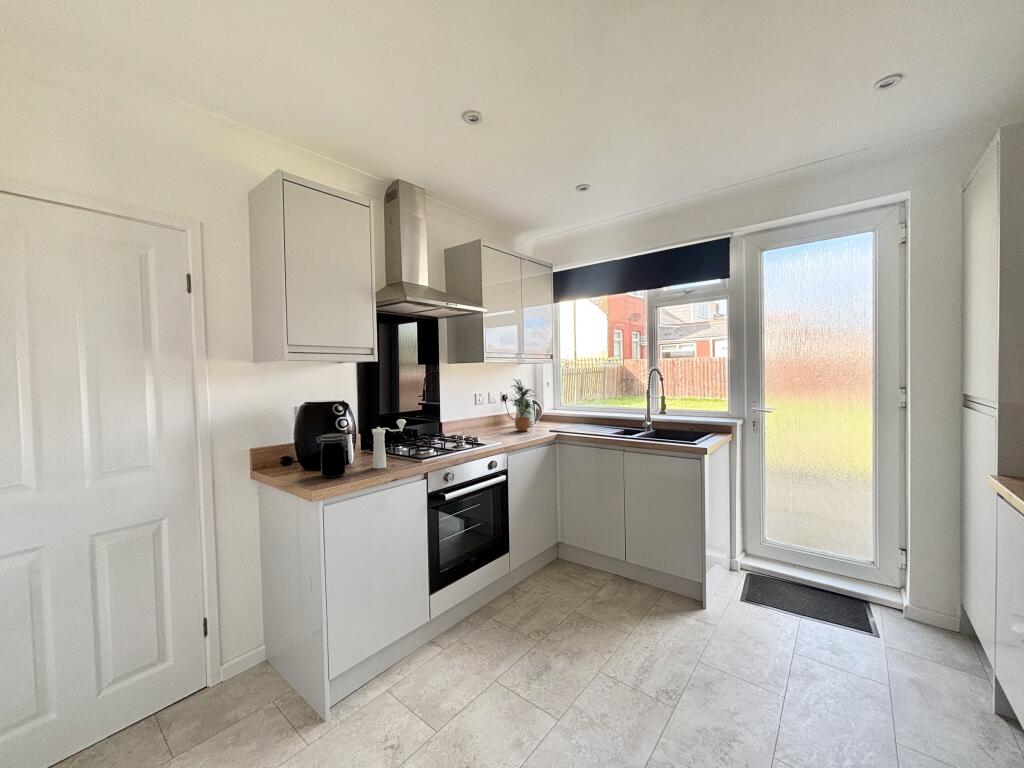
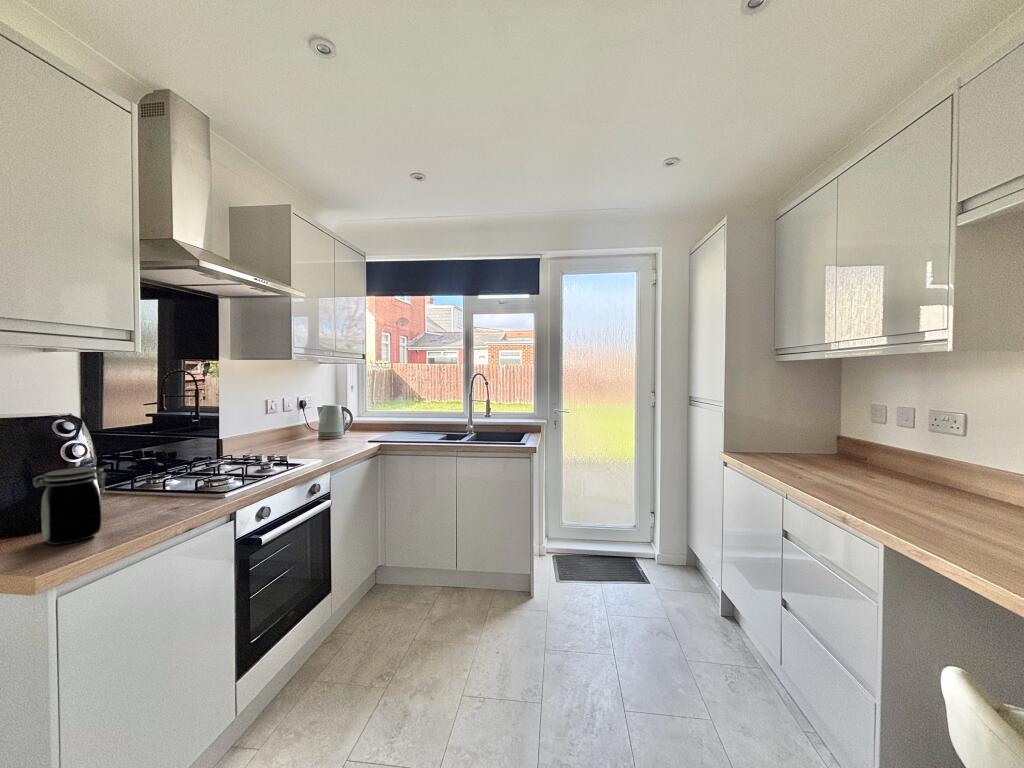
potted plant: present [511,380,535,431] -> none [314,381,352,444]
pepper mill: present [372,419,406,469] -> none [145,438,203,516]

